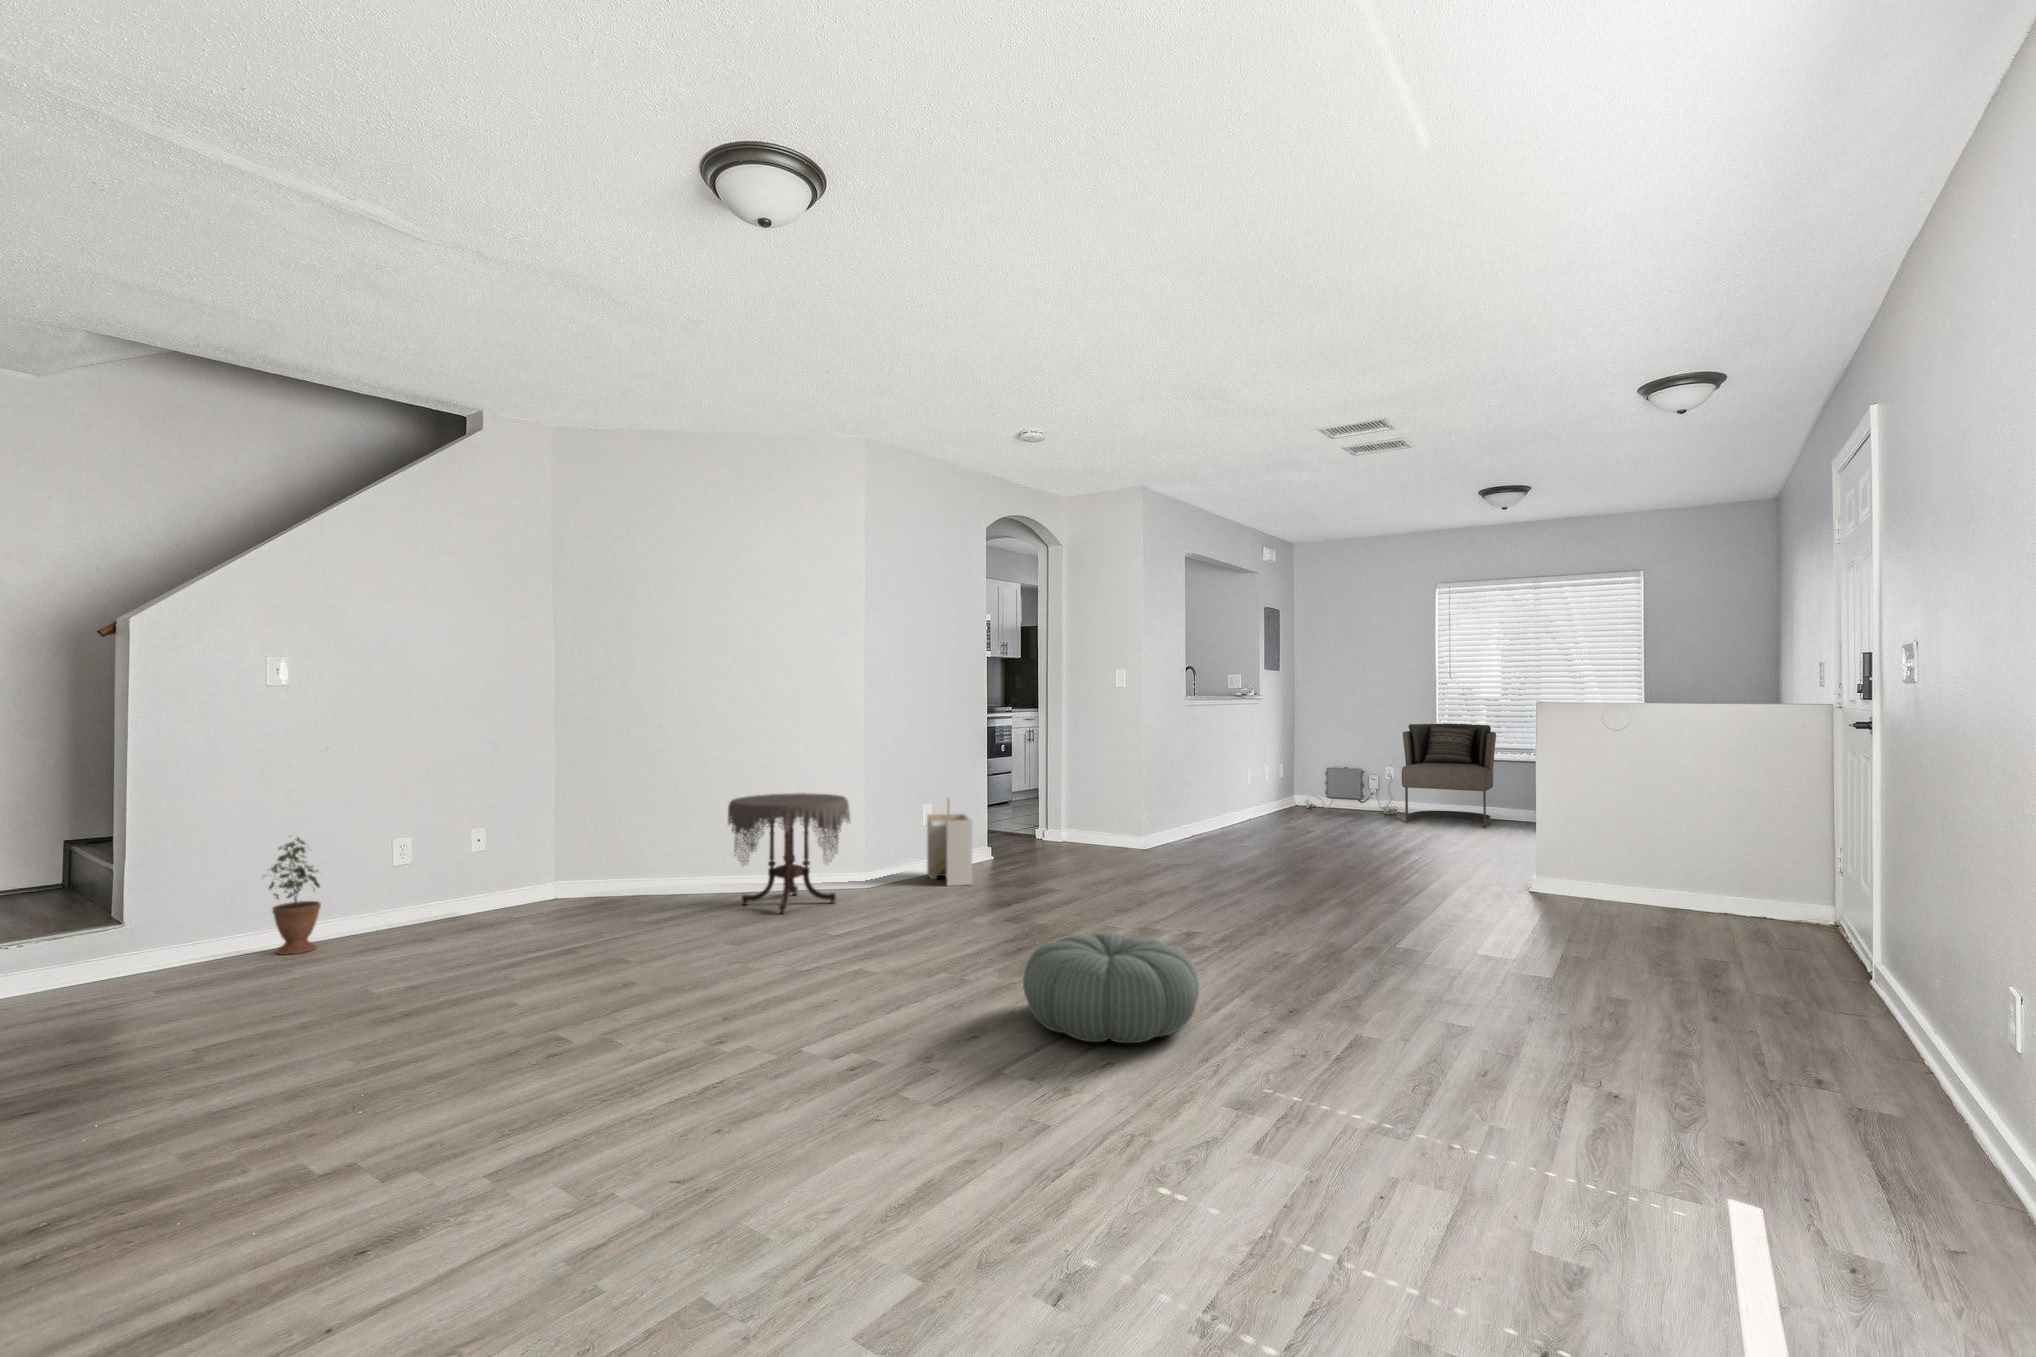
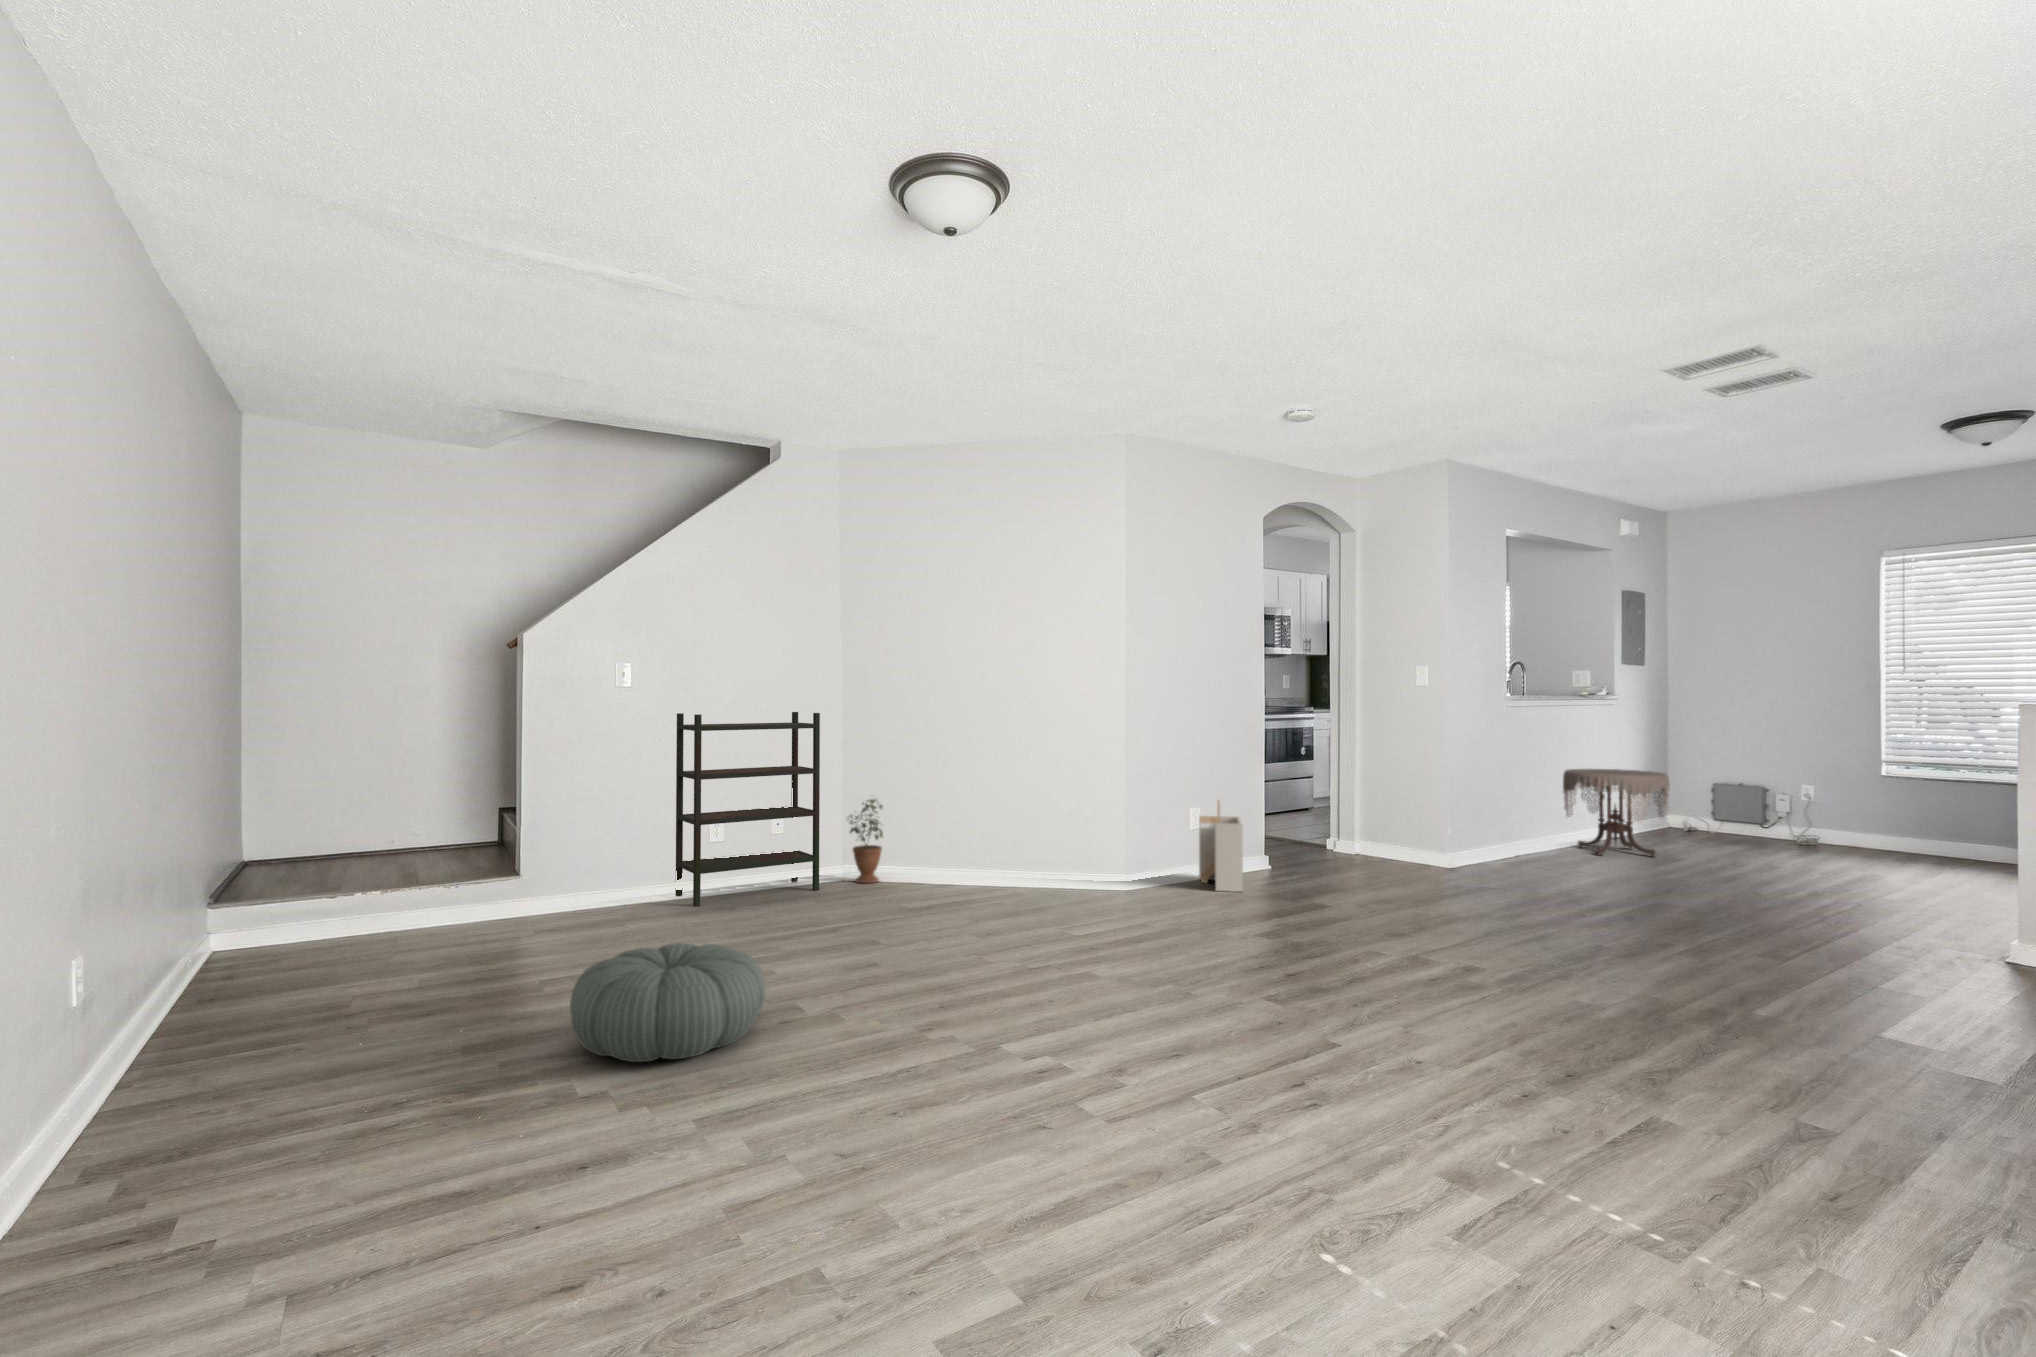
bookshelf: none [338,718,524,946] -> present [676,712,820,906]
armchair: present [1402,723,1496,828] -> none [1820,731,1970,867]
side table: present [728,793,850,914] -> present [1563,769,1670,857]
potted plant: present [264,838,321,955] -> present [850,799,883,883]
pouf: present [1023,933,1199,1043] -> present [570,943,765,1062]

